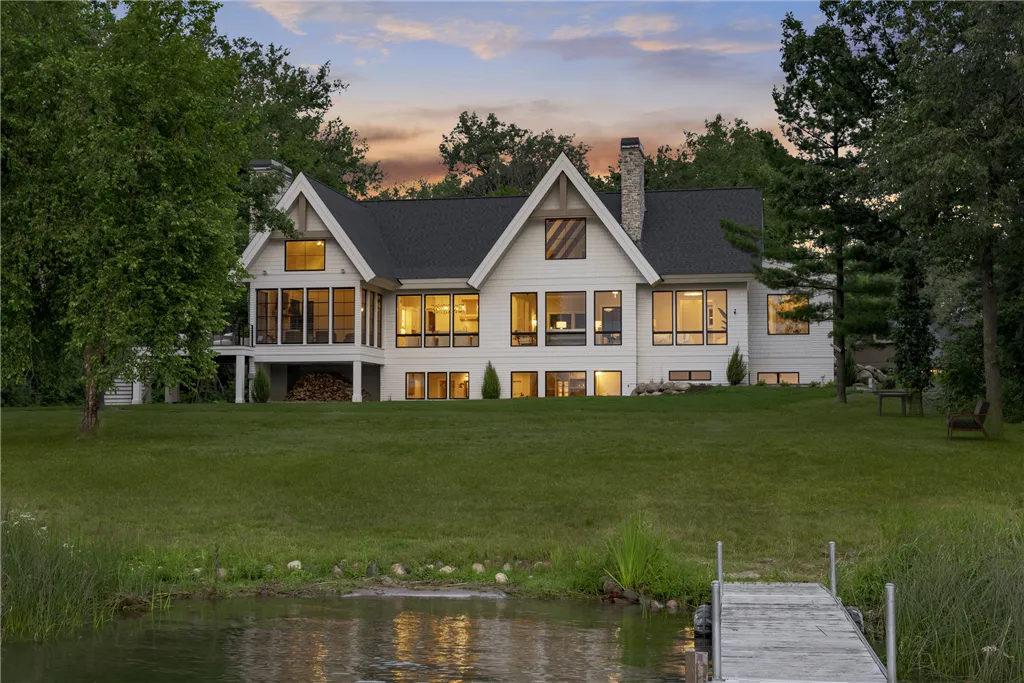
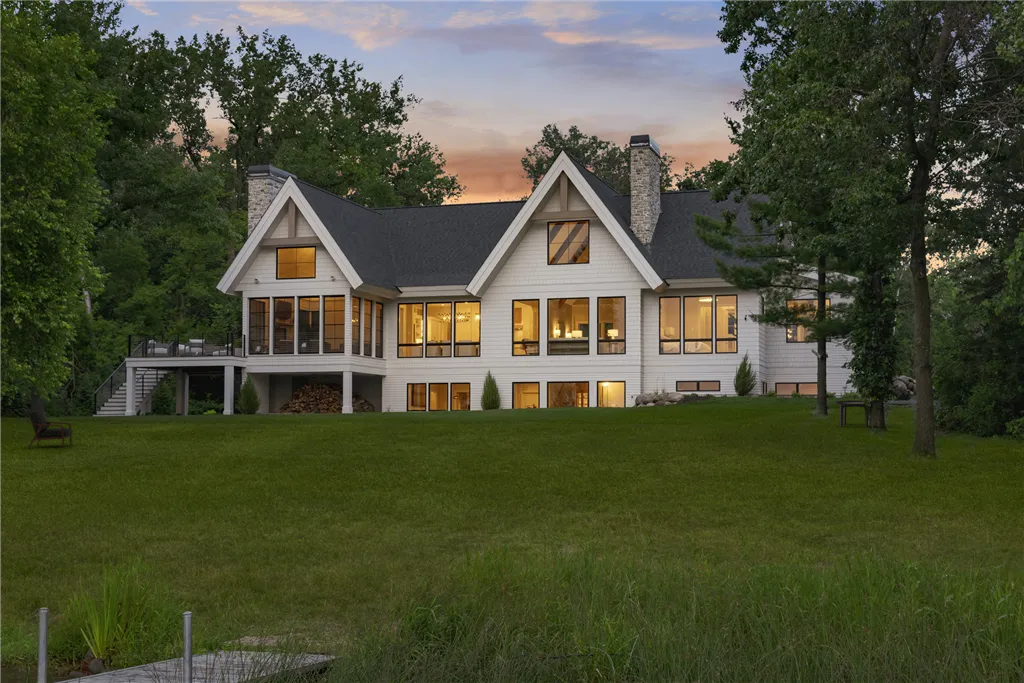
chair: present [946,399,991,441] -> present [29,410,72,448]

